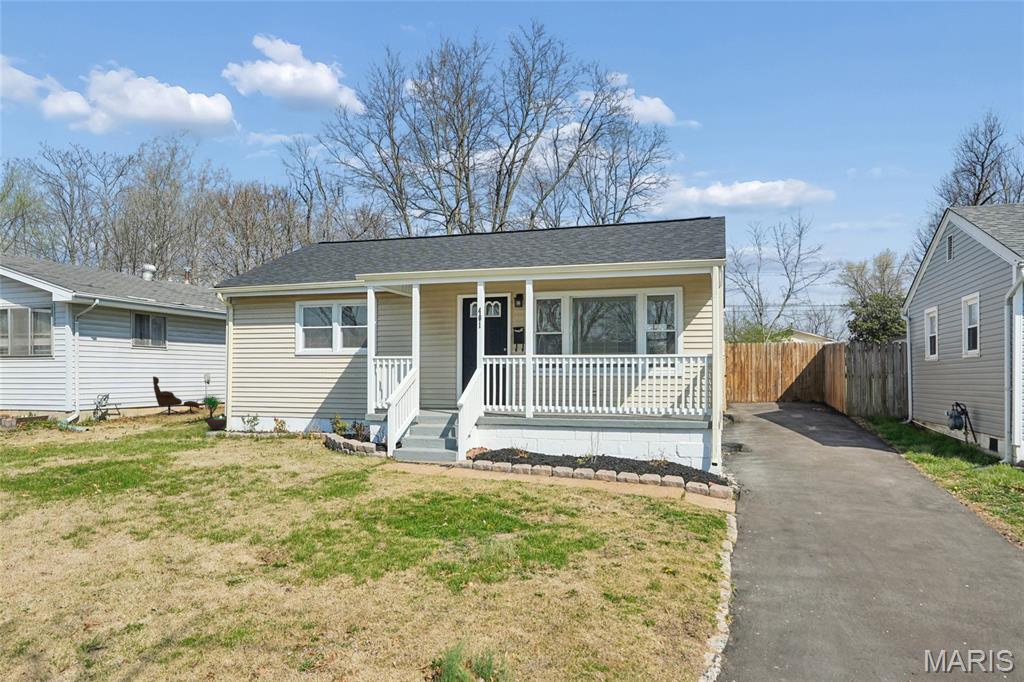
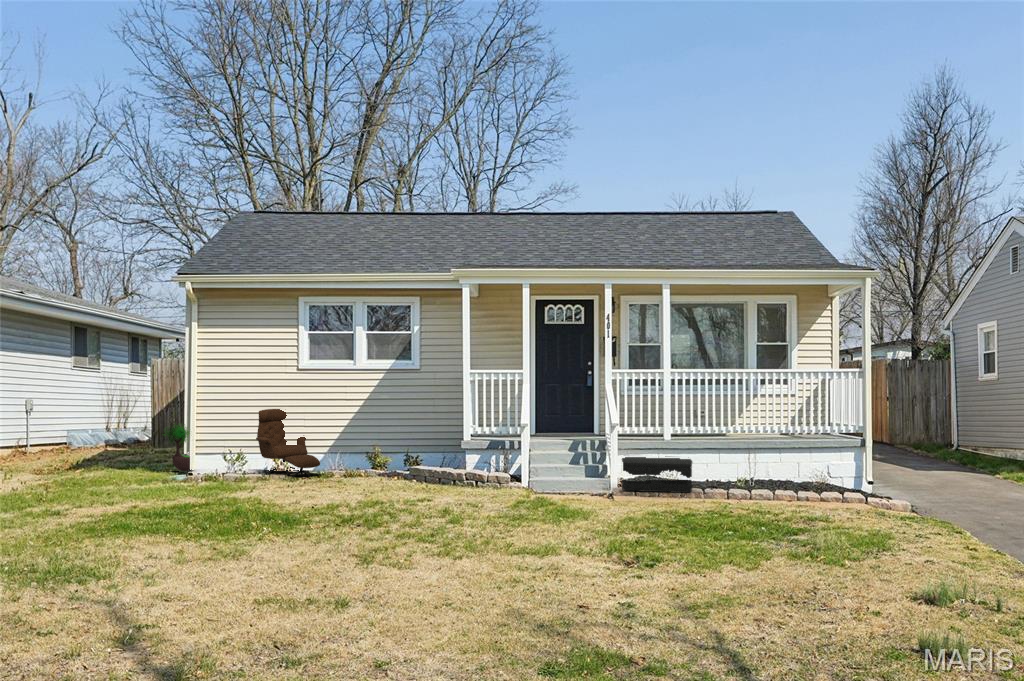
lounge chair: present [153,376,199,415] -> present [256,409,320,477]
storage bench: none [488,430,553,466] -> present [622,456,692,493]

